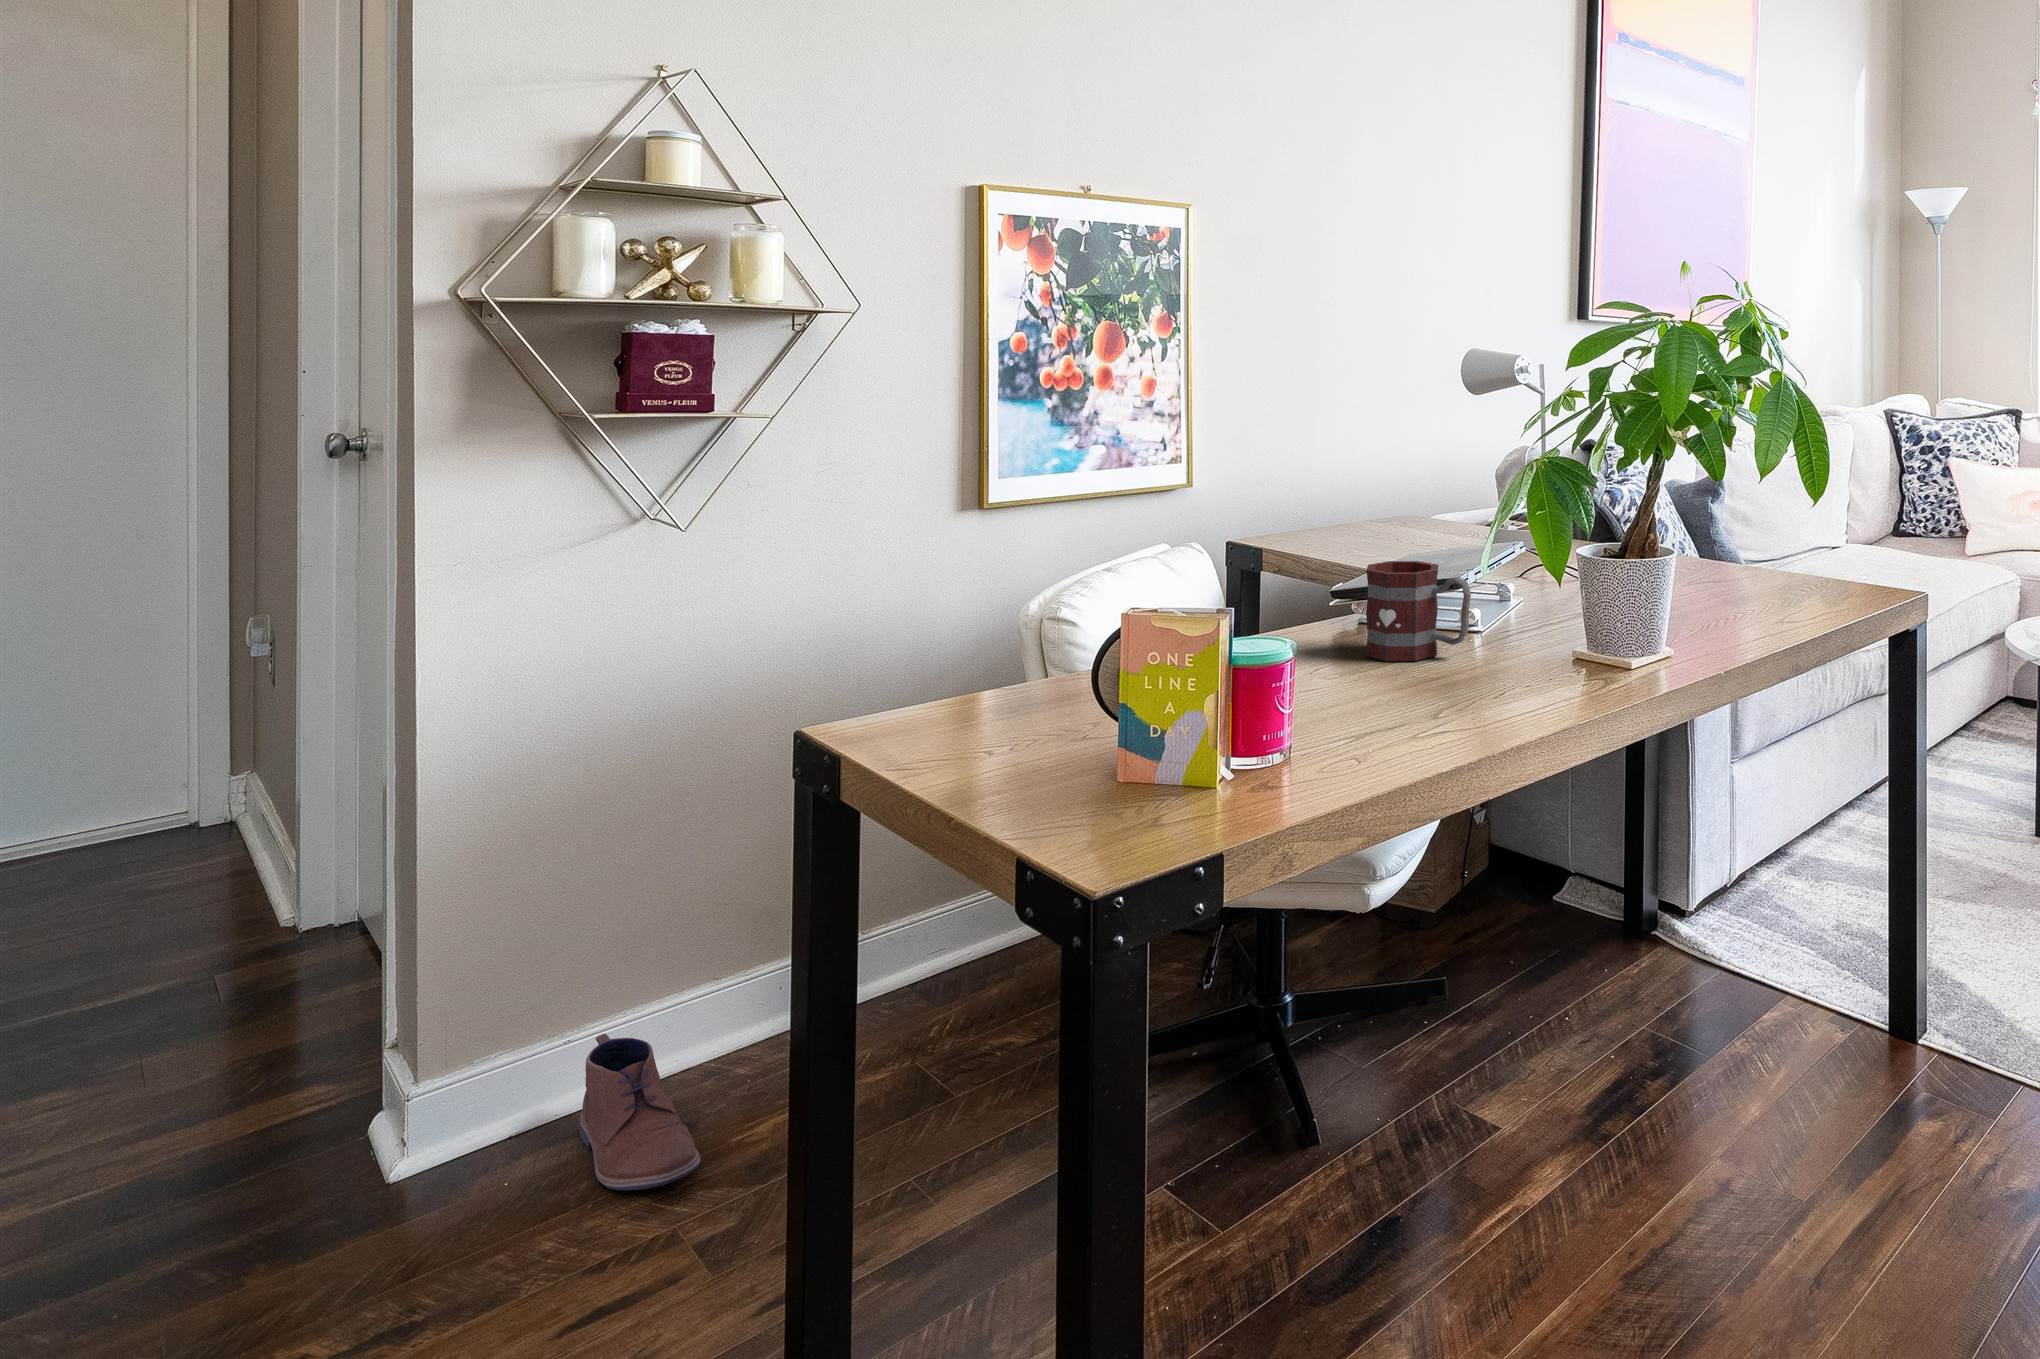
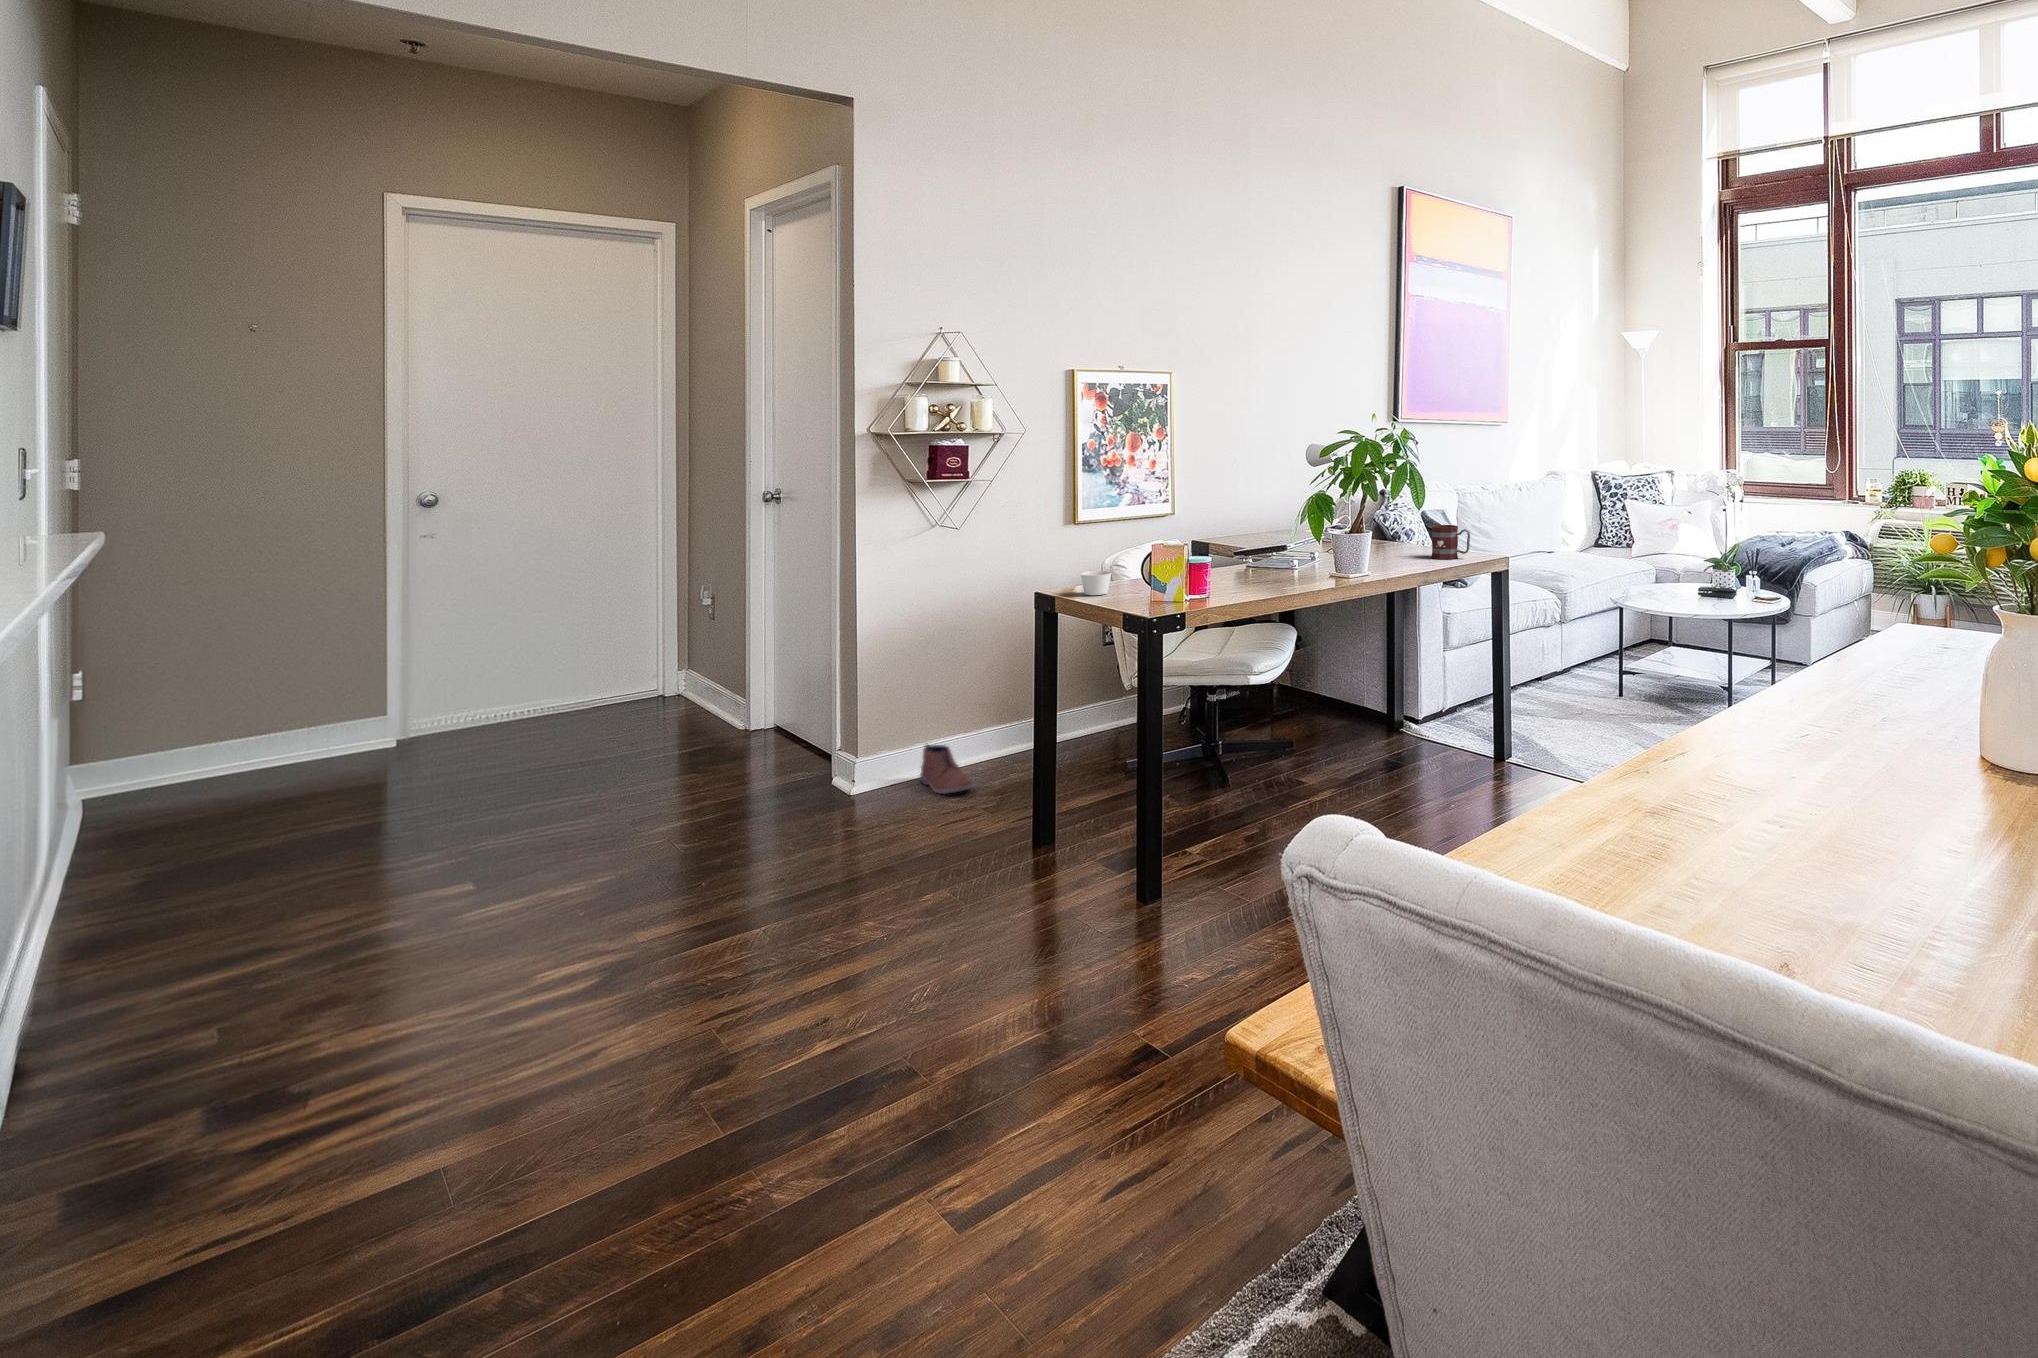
mug: present [1365,561,1471,661] -> present [1432,525,1470,559]
candle: none [932,665,1020,741] -> present [1081,571,1111,595]

